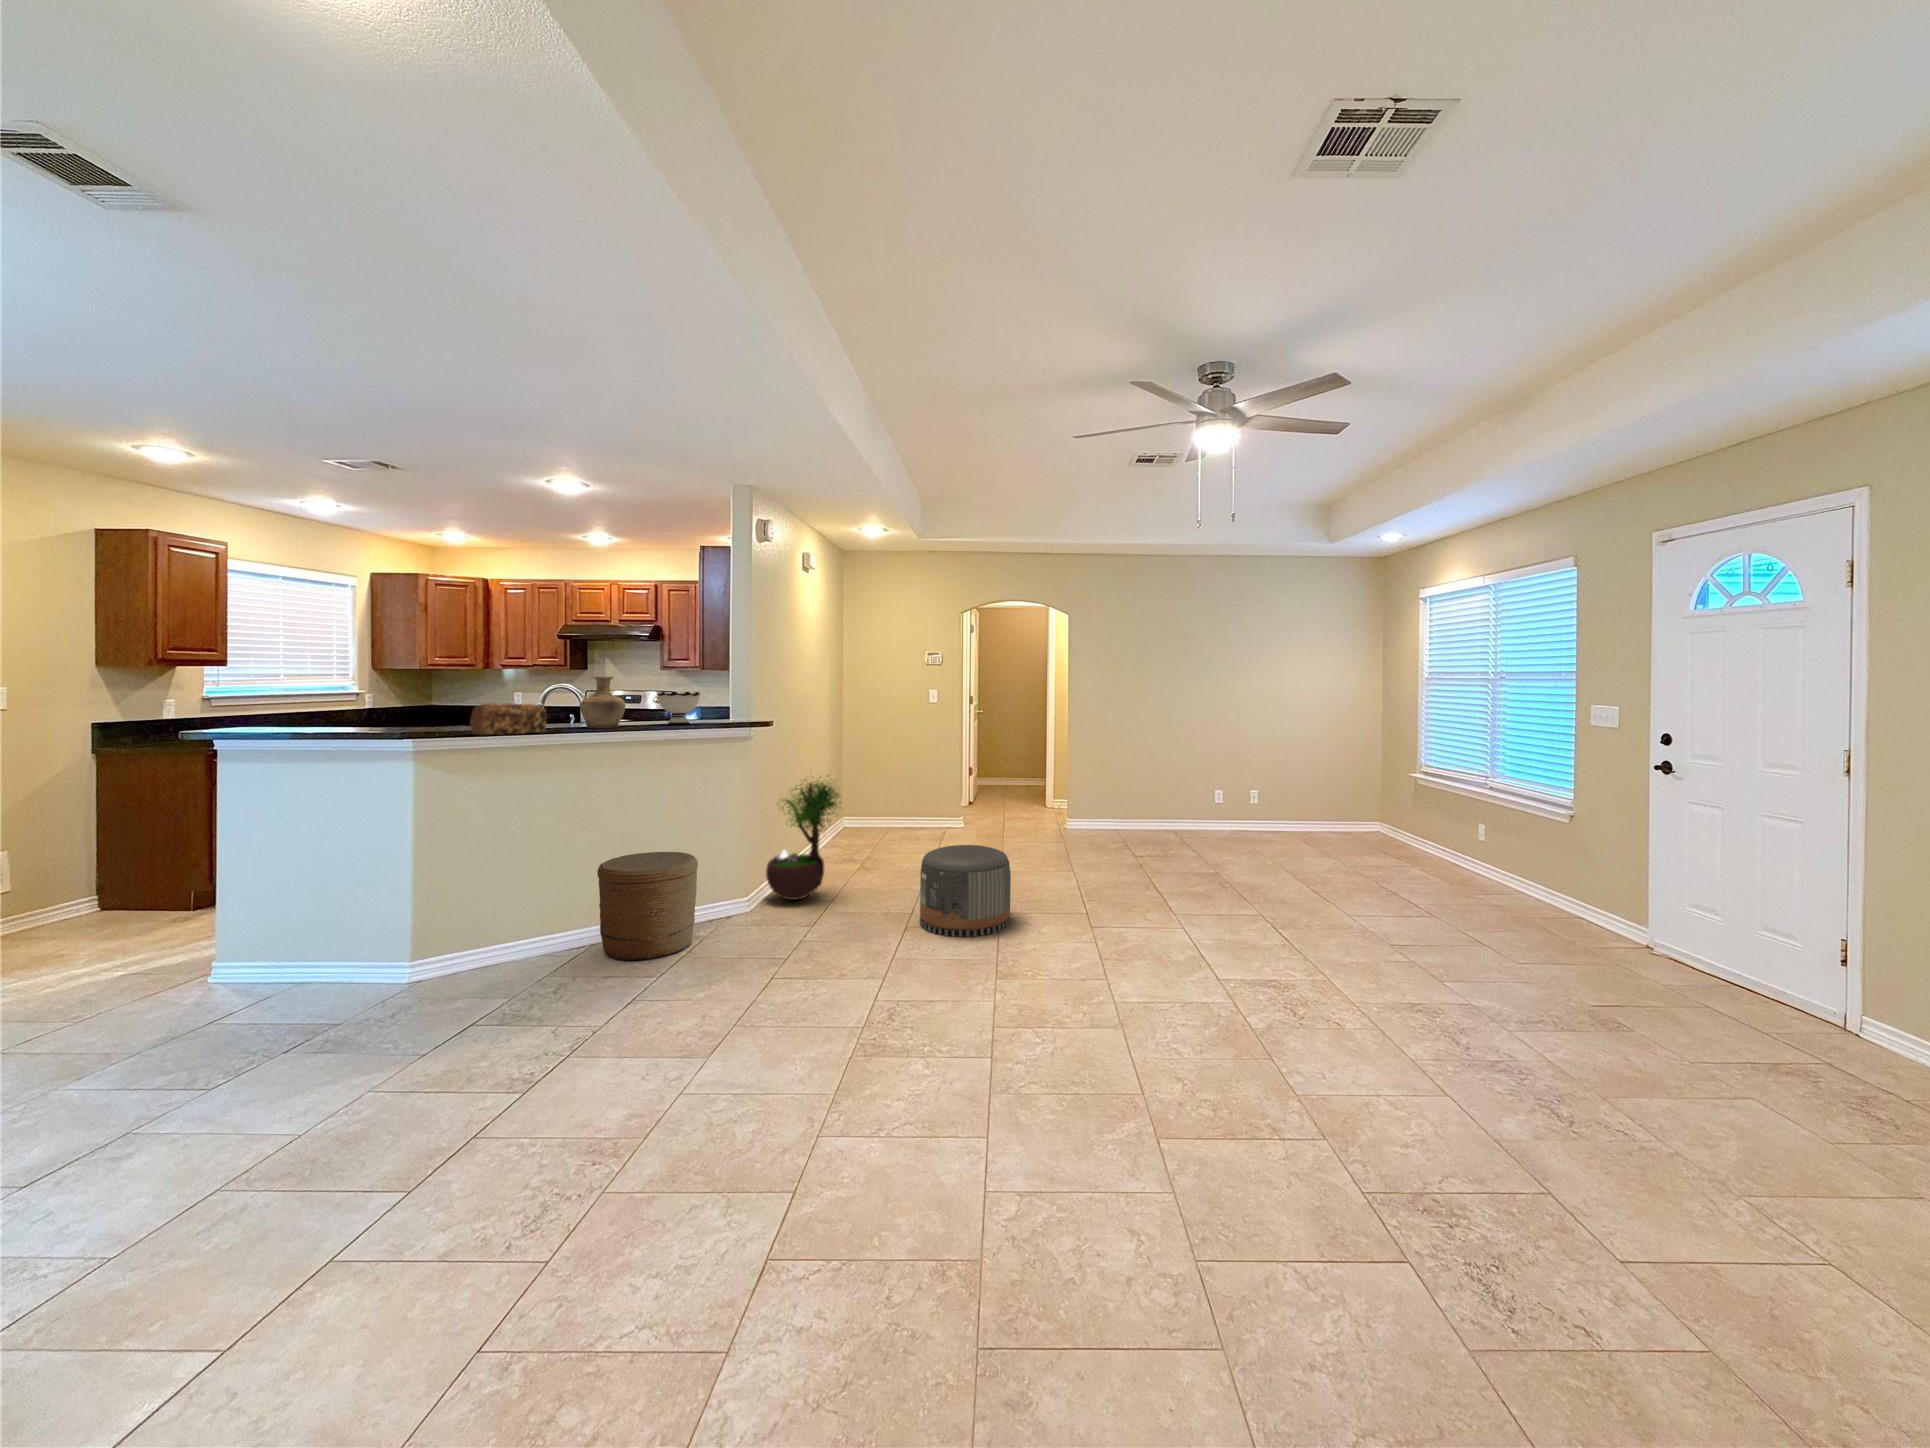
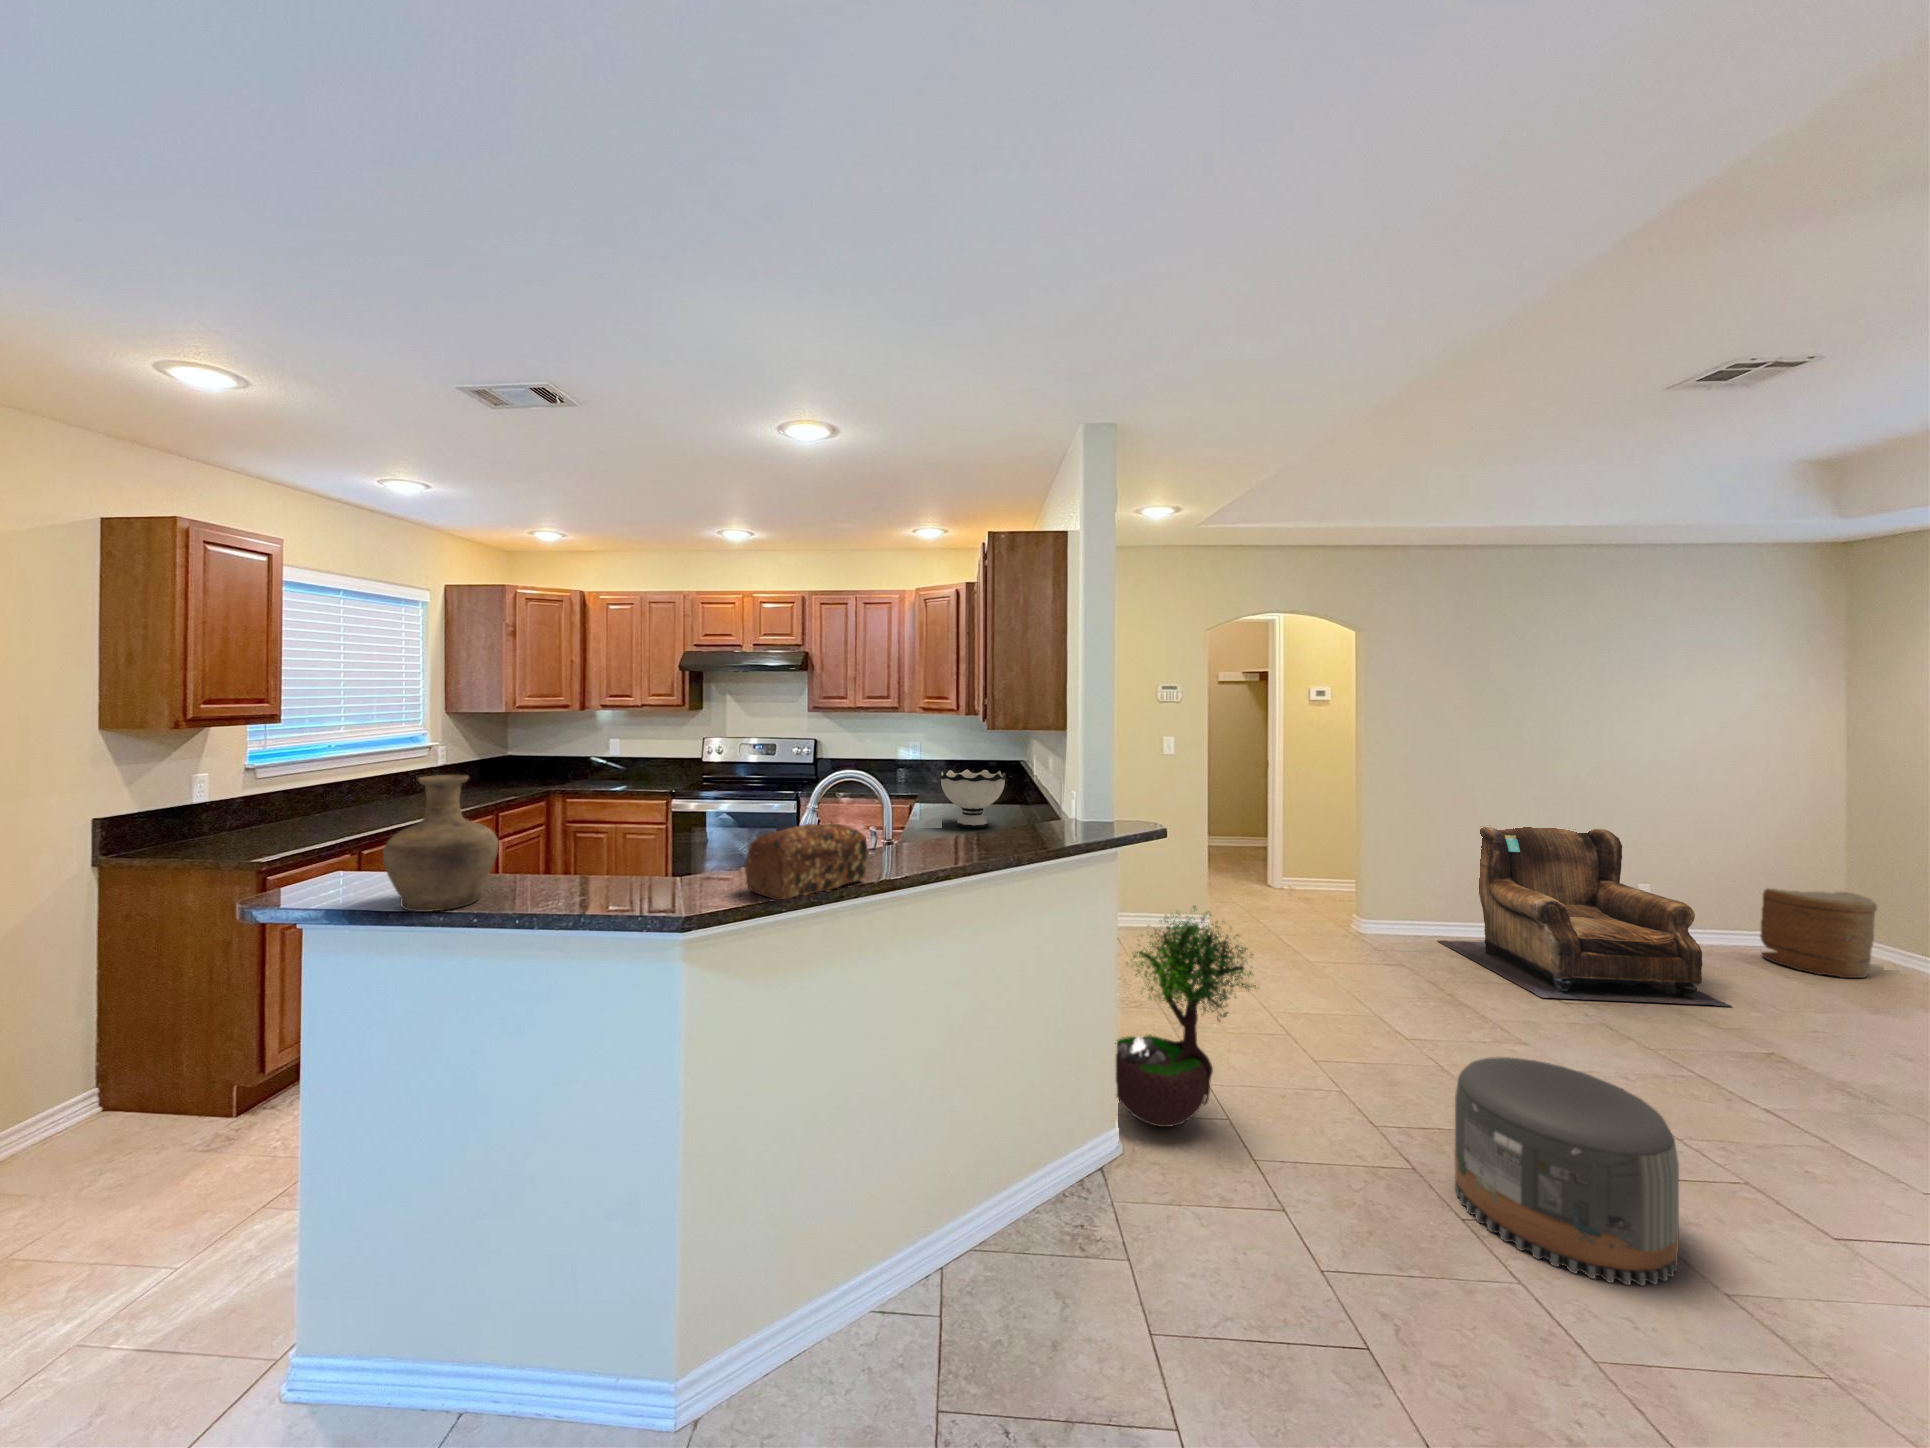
vase: present [580,677,626,728] -> present [383,775,498,912]
armchair: none [1116,745,1244,853] -> present [1438,827,1731,1006]
woven basket: present [597,852,698,961] -> present [1760,889,1877,978]

